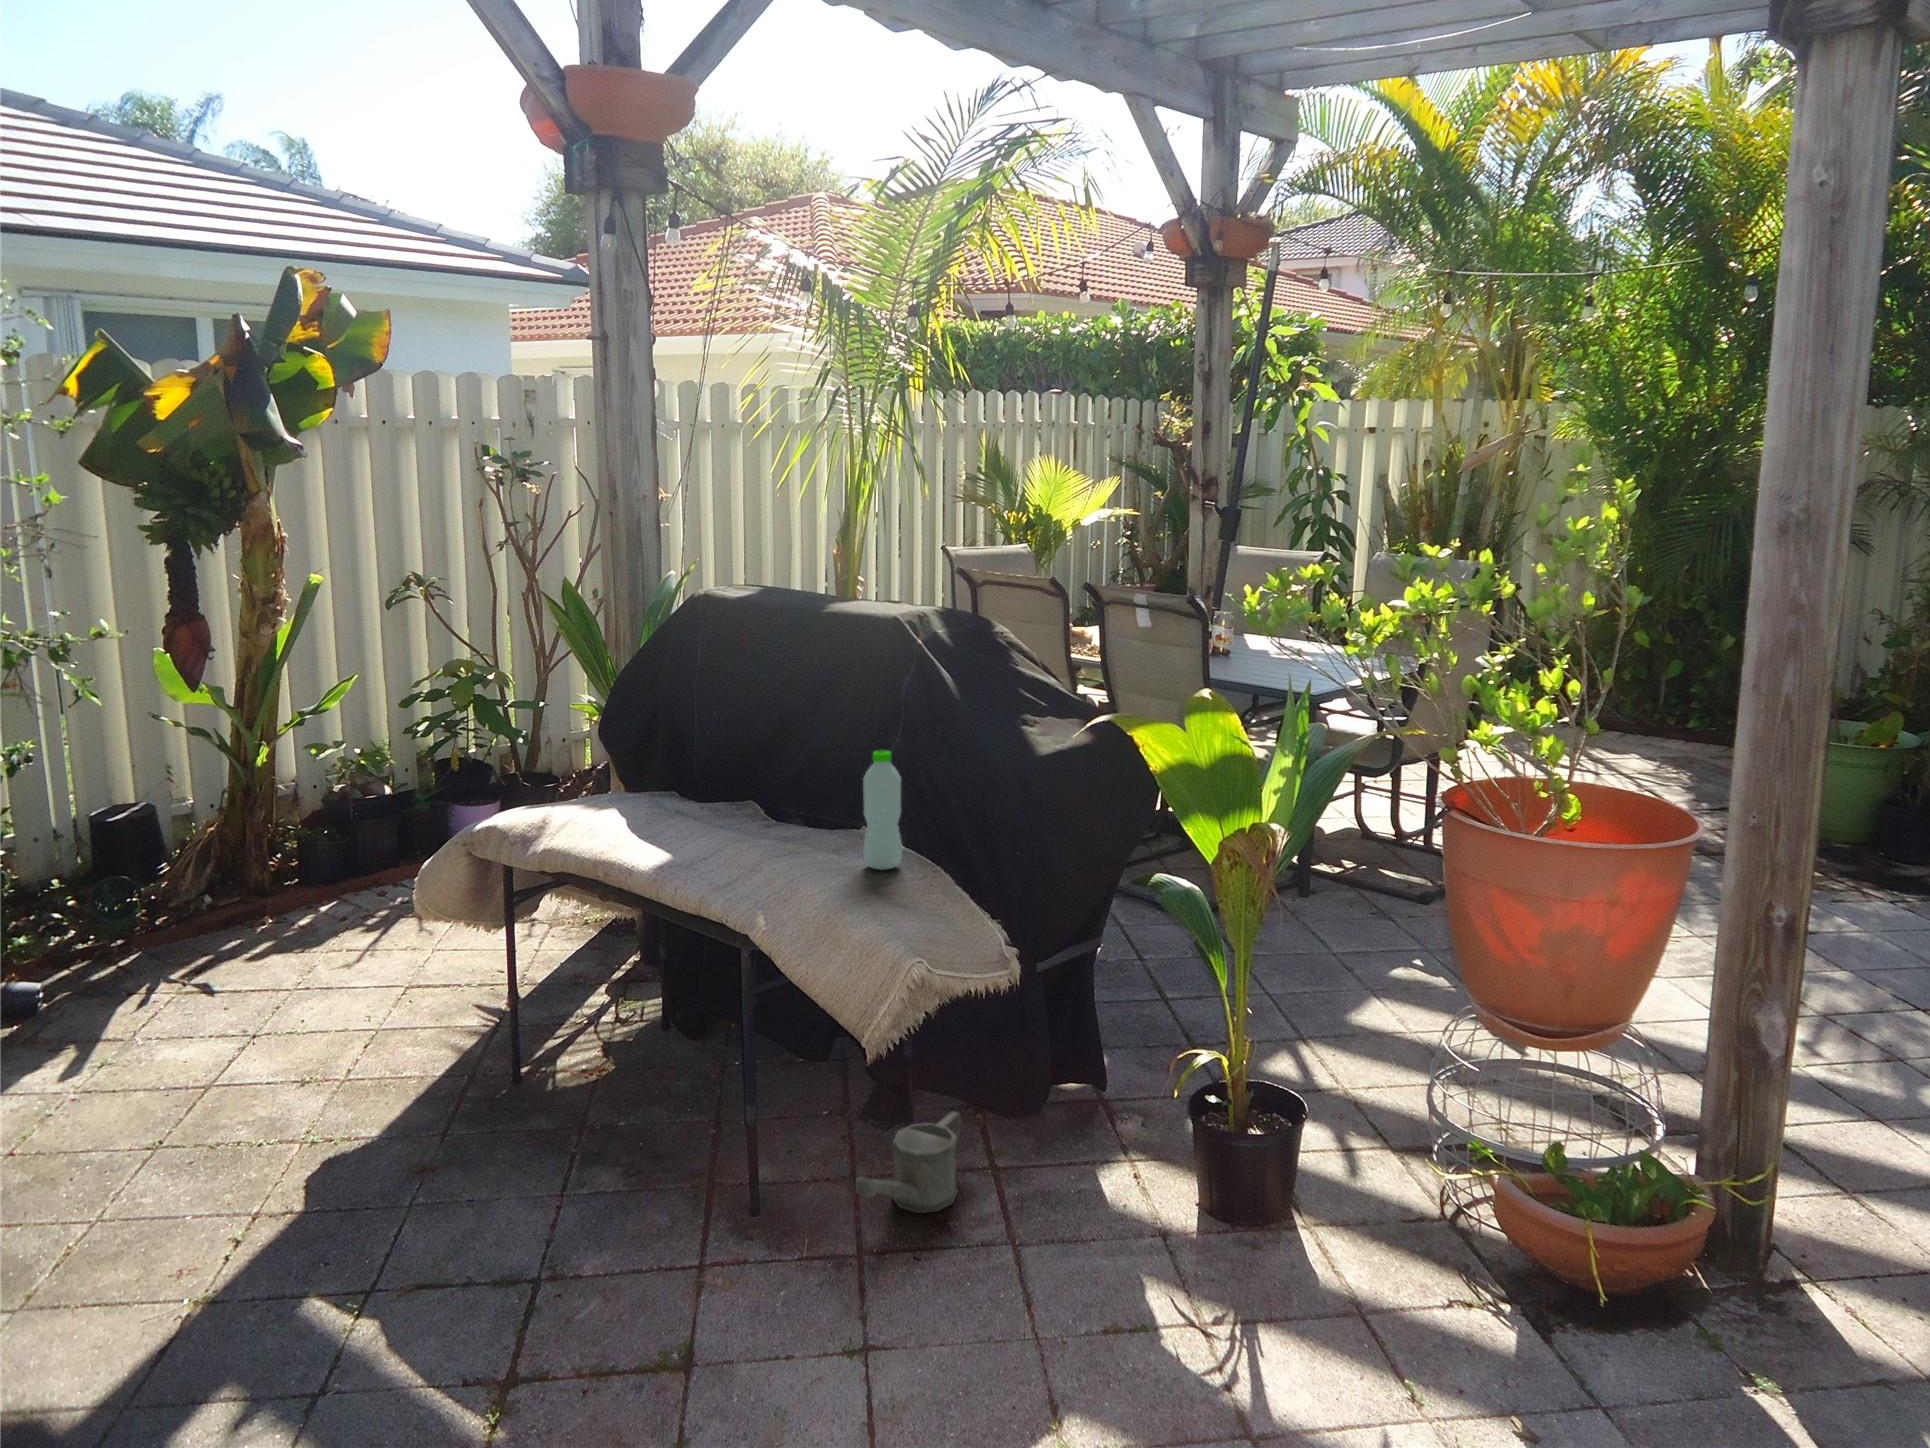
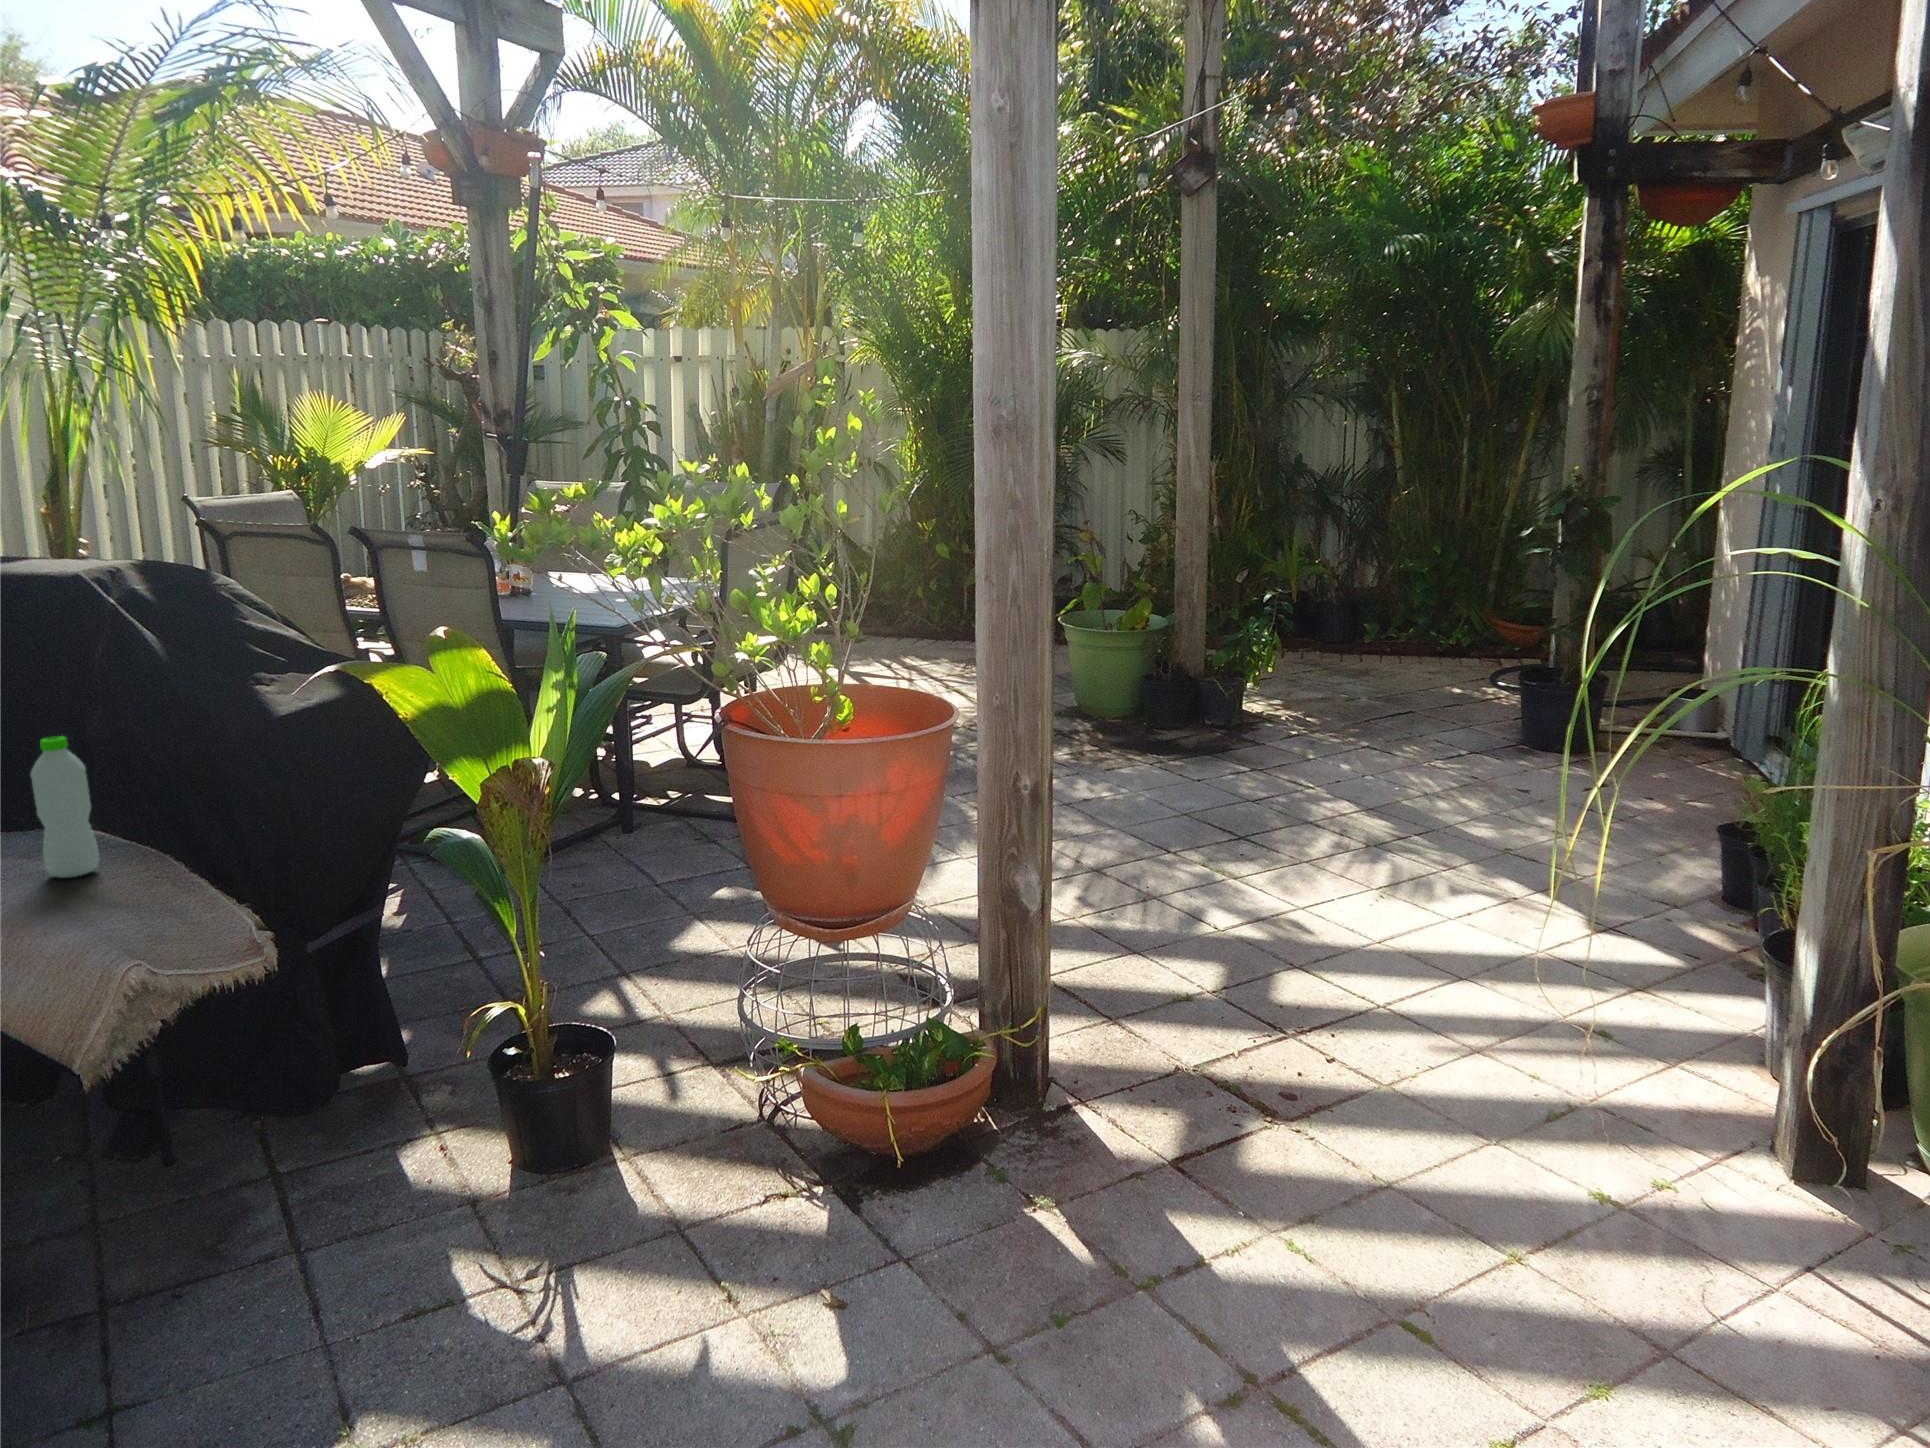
watering can: present [856,1112,961,1213] -> none [71,1135,221,1260]

